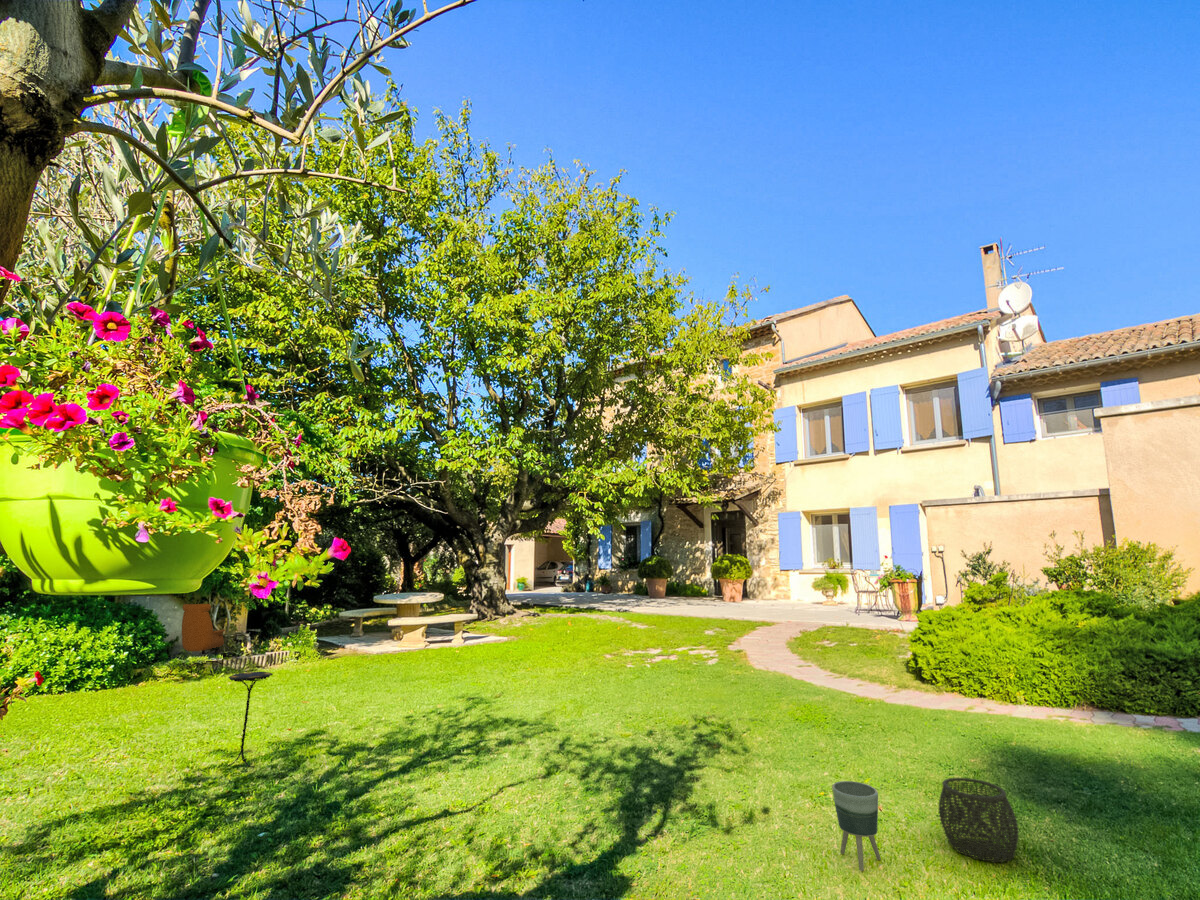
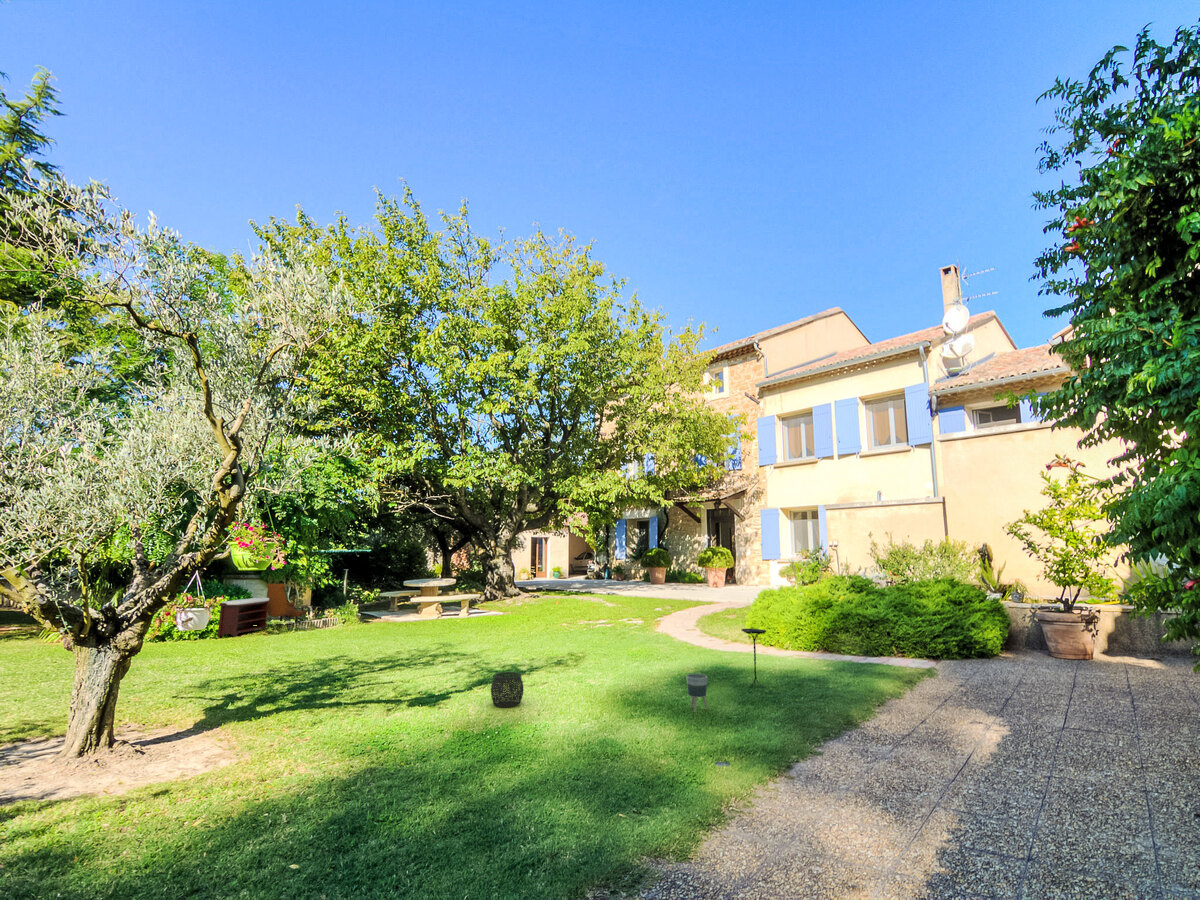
bench: none [100,625,188,686] -> present [218,598,270,637]
side table: present [221,672,273,769] -> present [742,629,766,686]
woven basket: present [939,778,1019,863] -> present [491,672,524,707]
planter: present [832,781,881,871] -> present [686,674,708,713]

